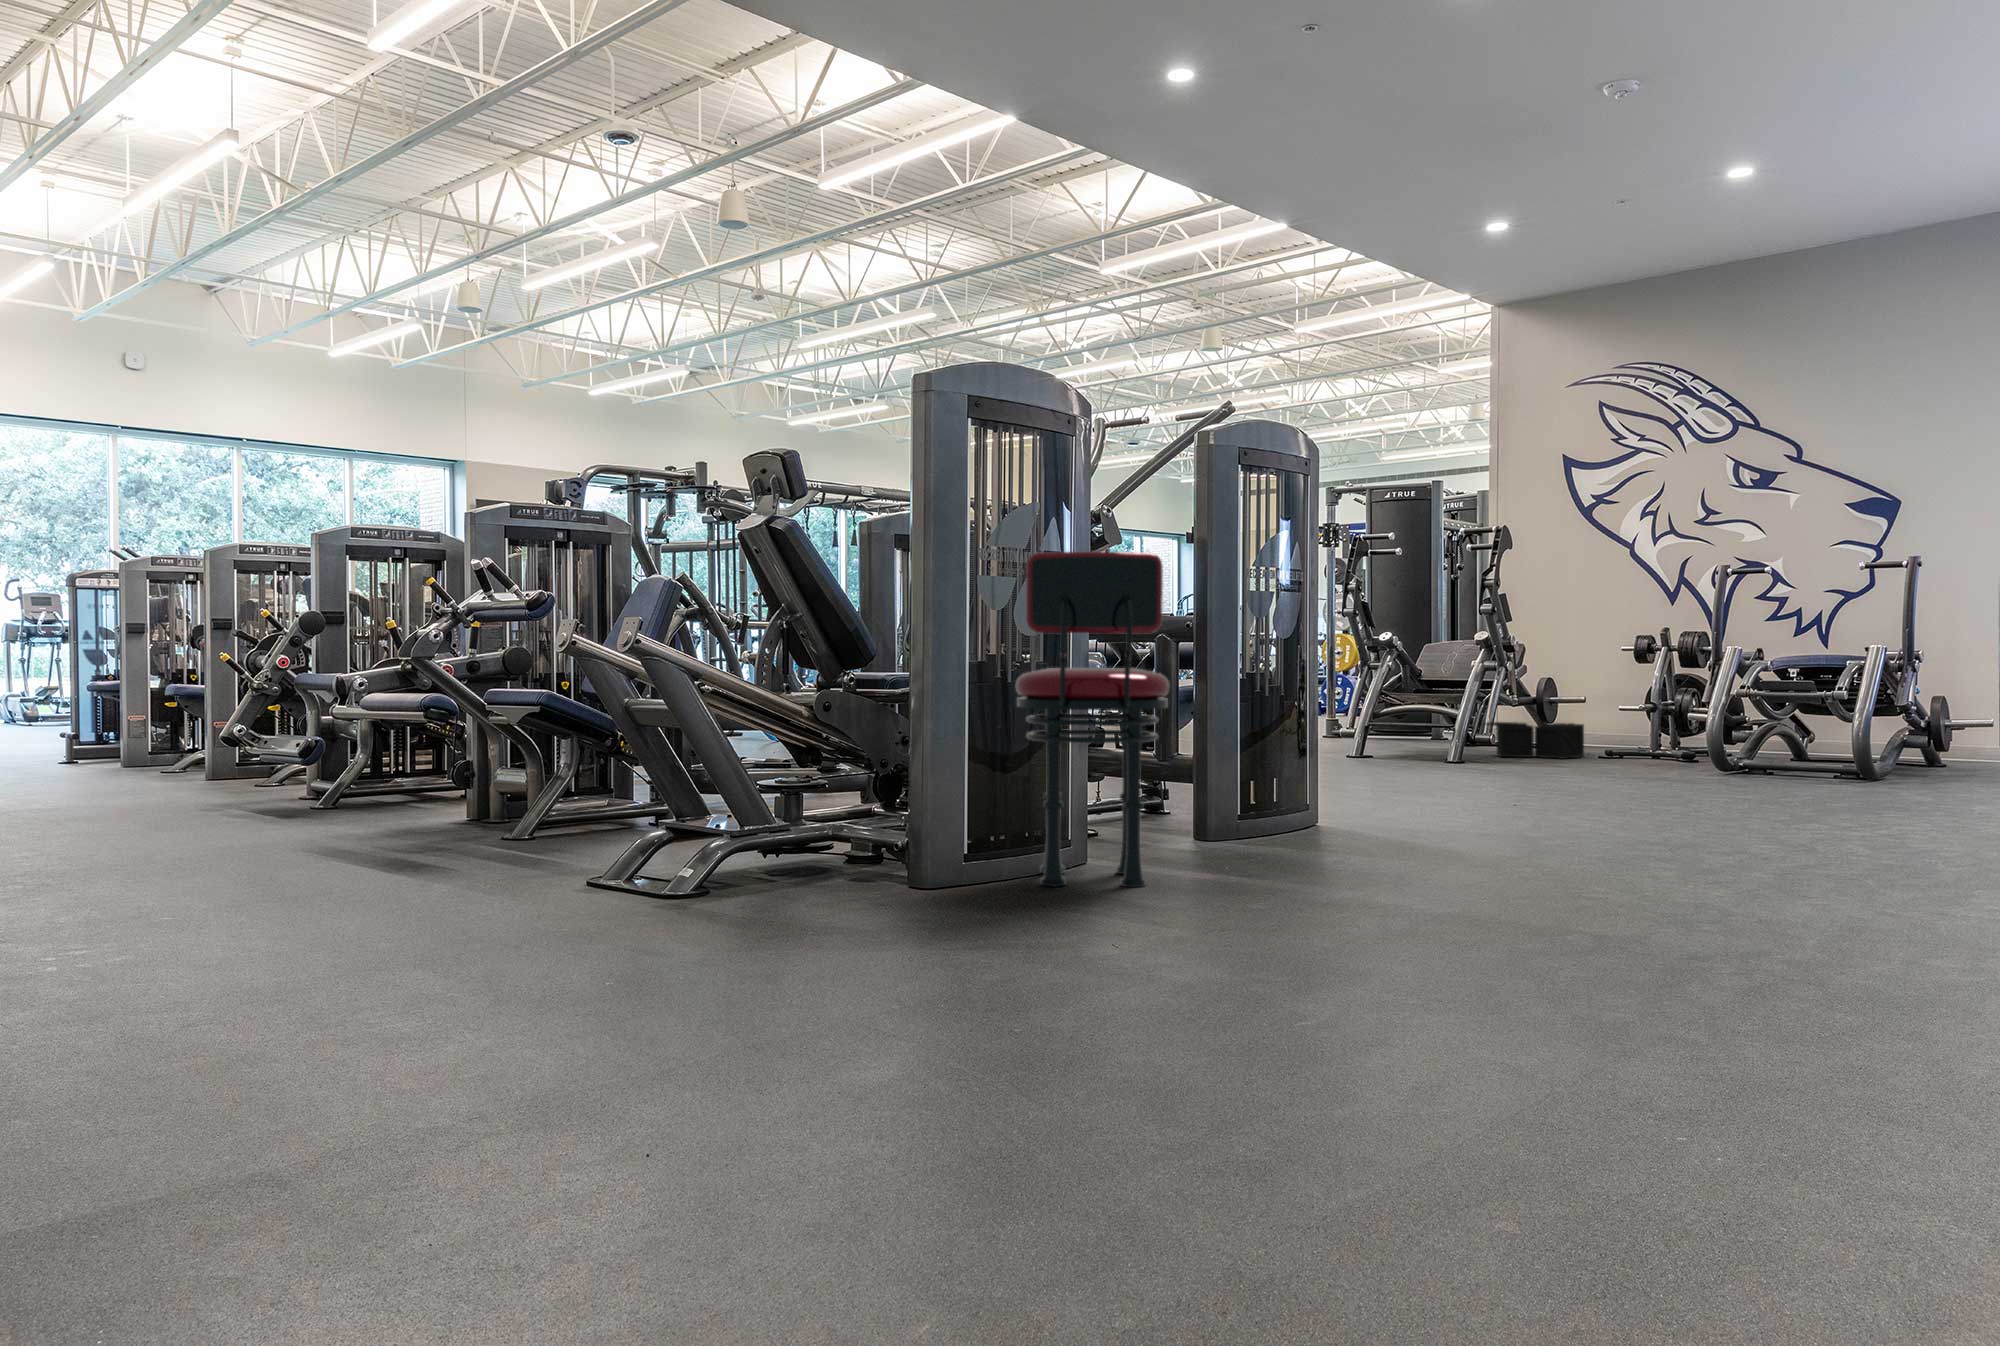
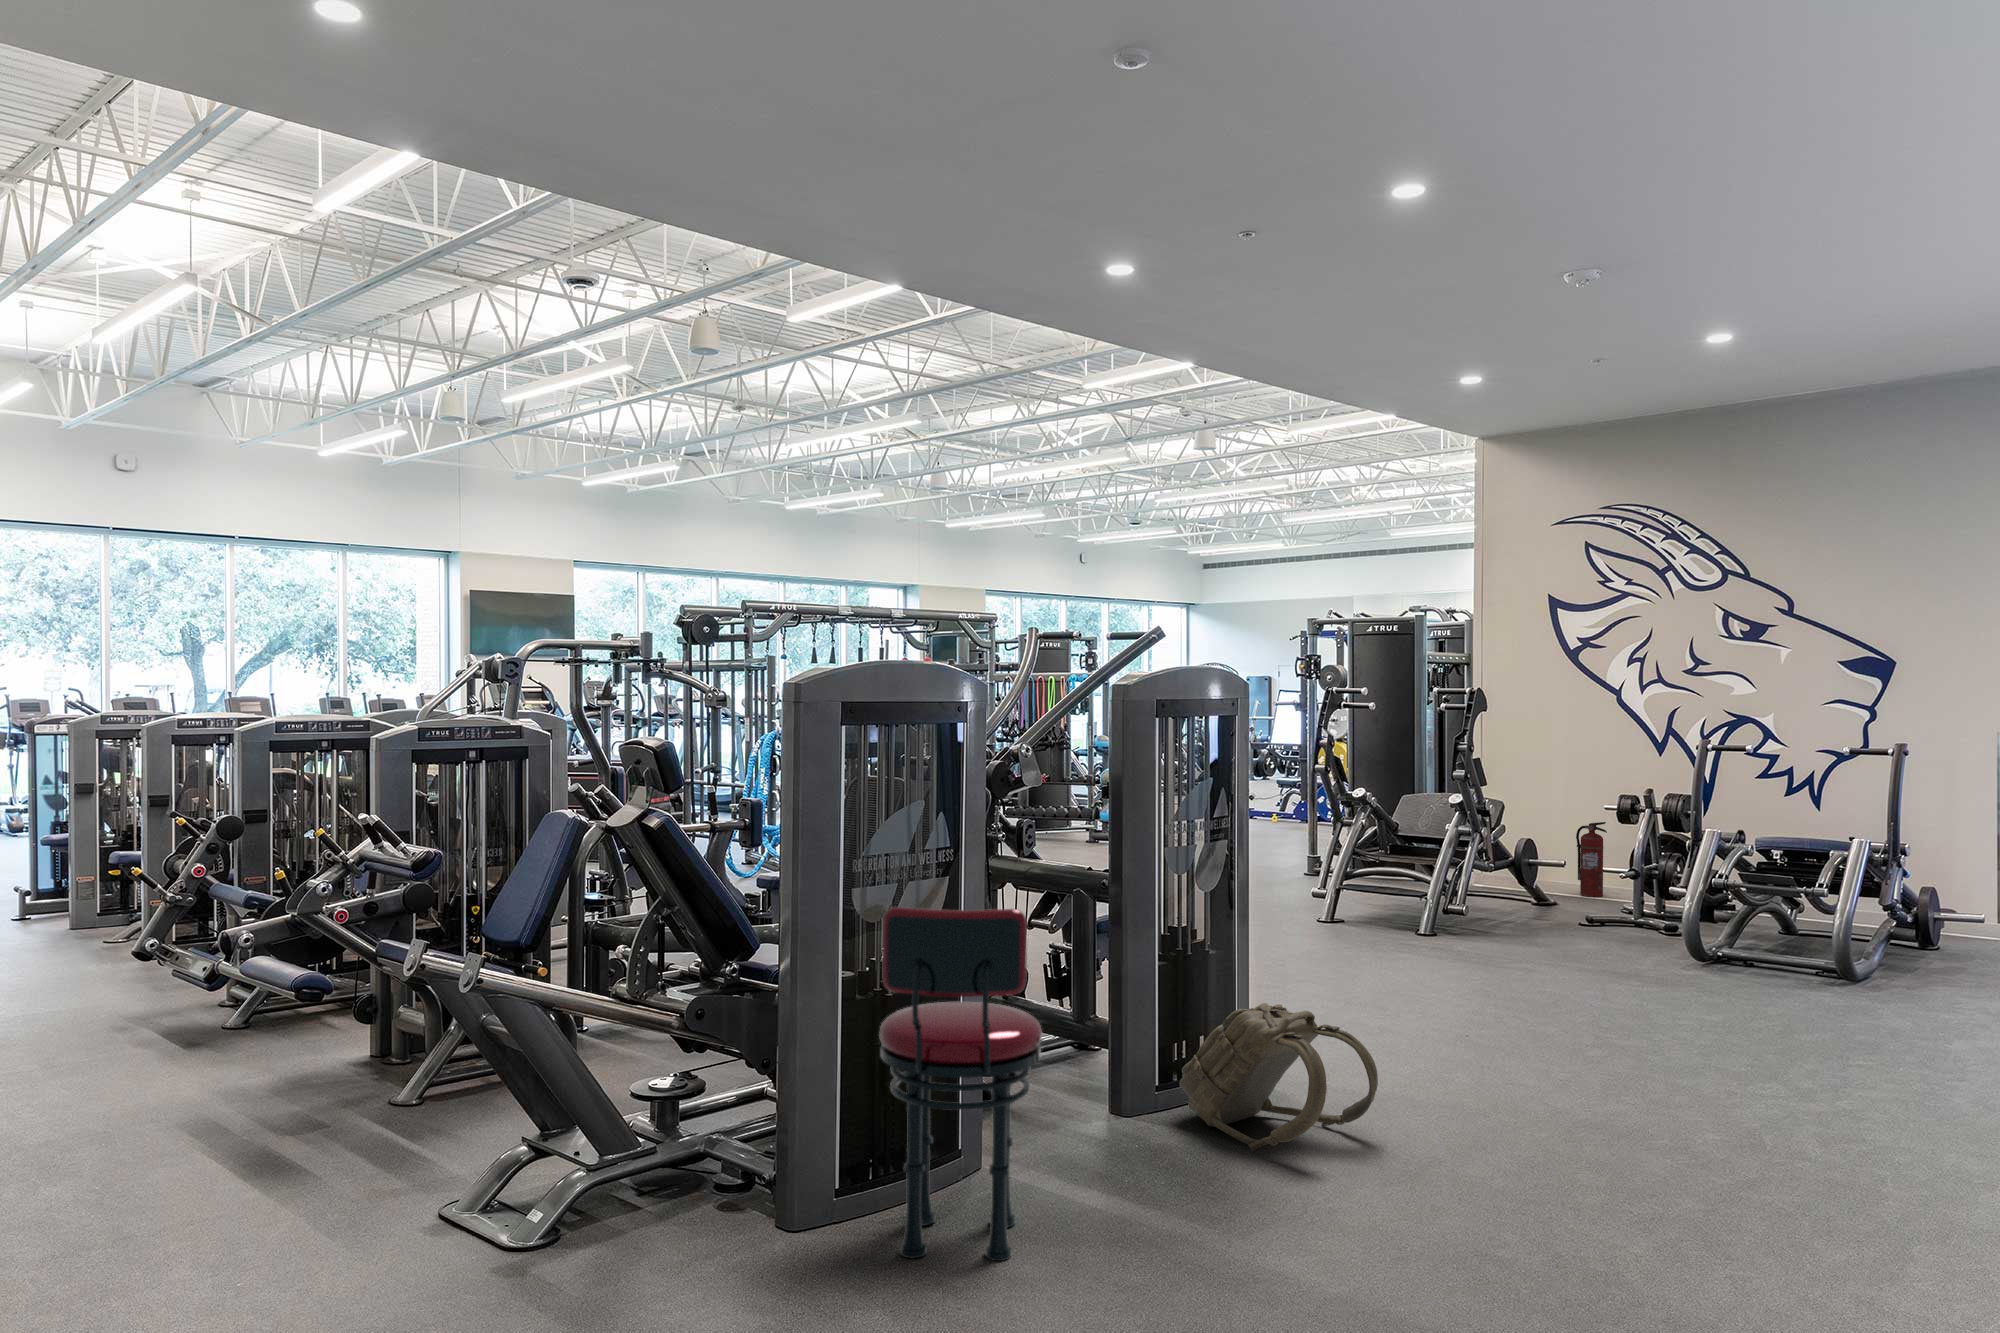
fire extinguisher: none [1590,671,1620,743] -> present [1576,822,1607,897]
backpack: none [1268,718,1460,844] -> present [1179,1003,1378,1152]
storage bin: present [1485,722,1584,759] -> none [1457,891,1572,937]

